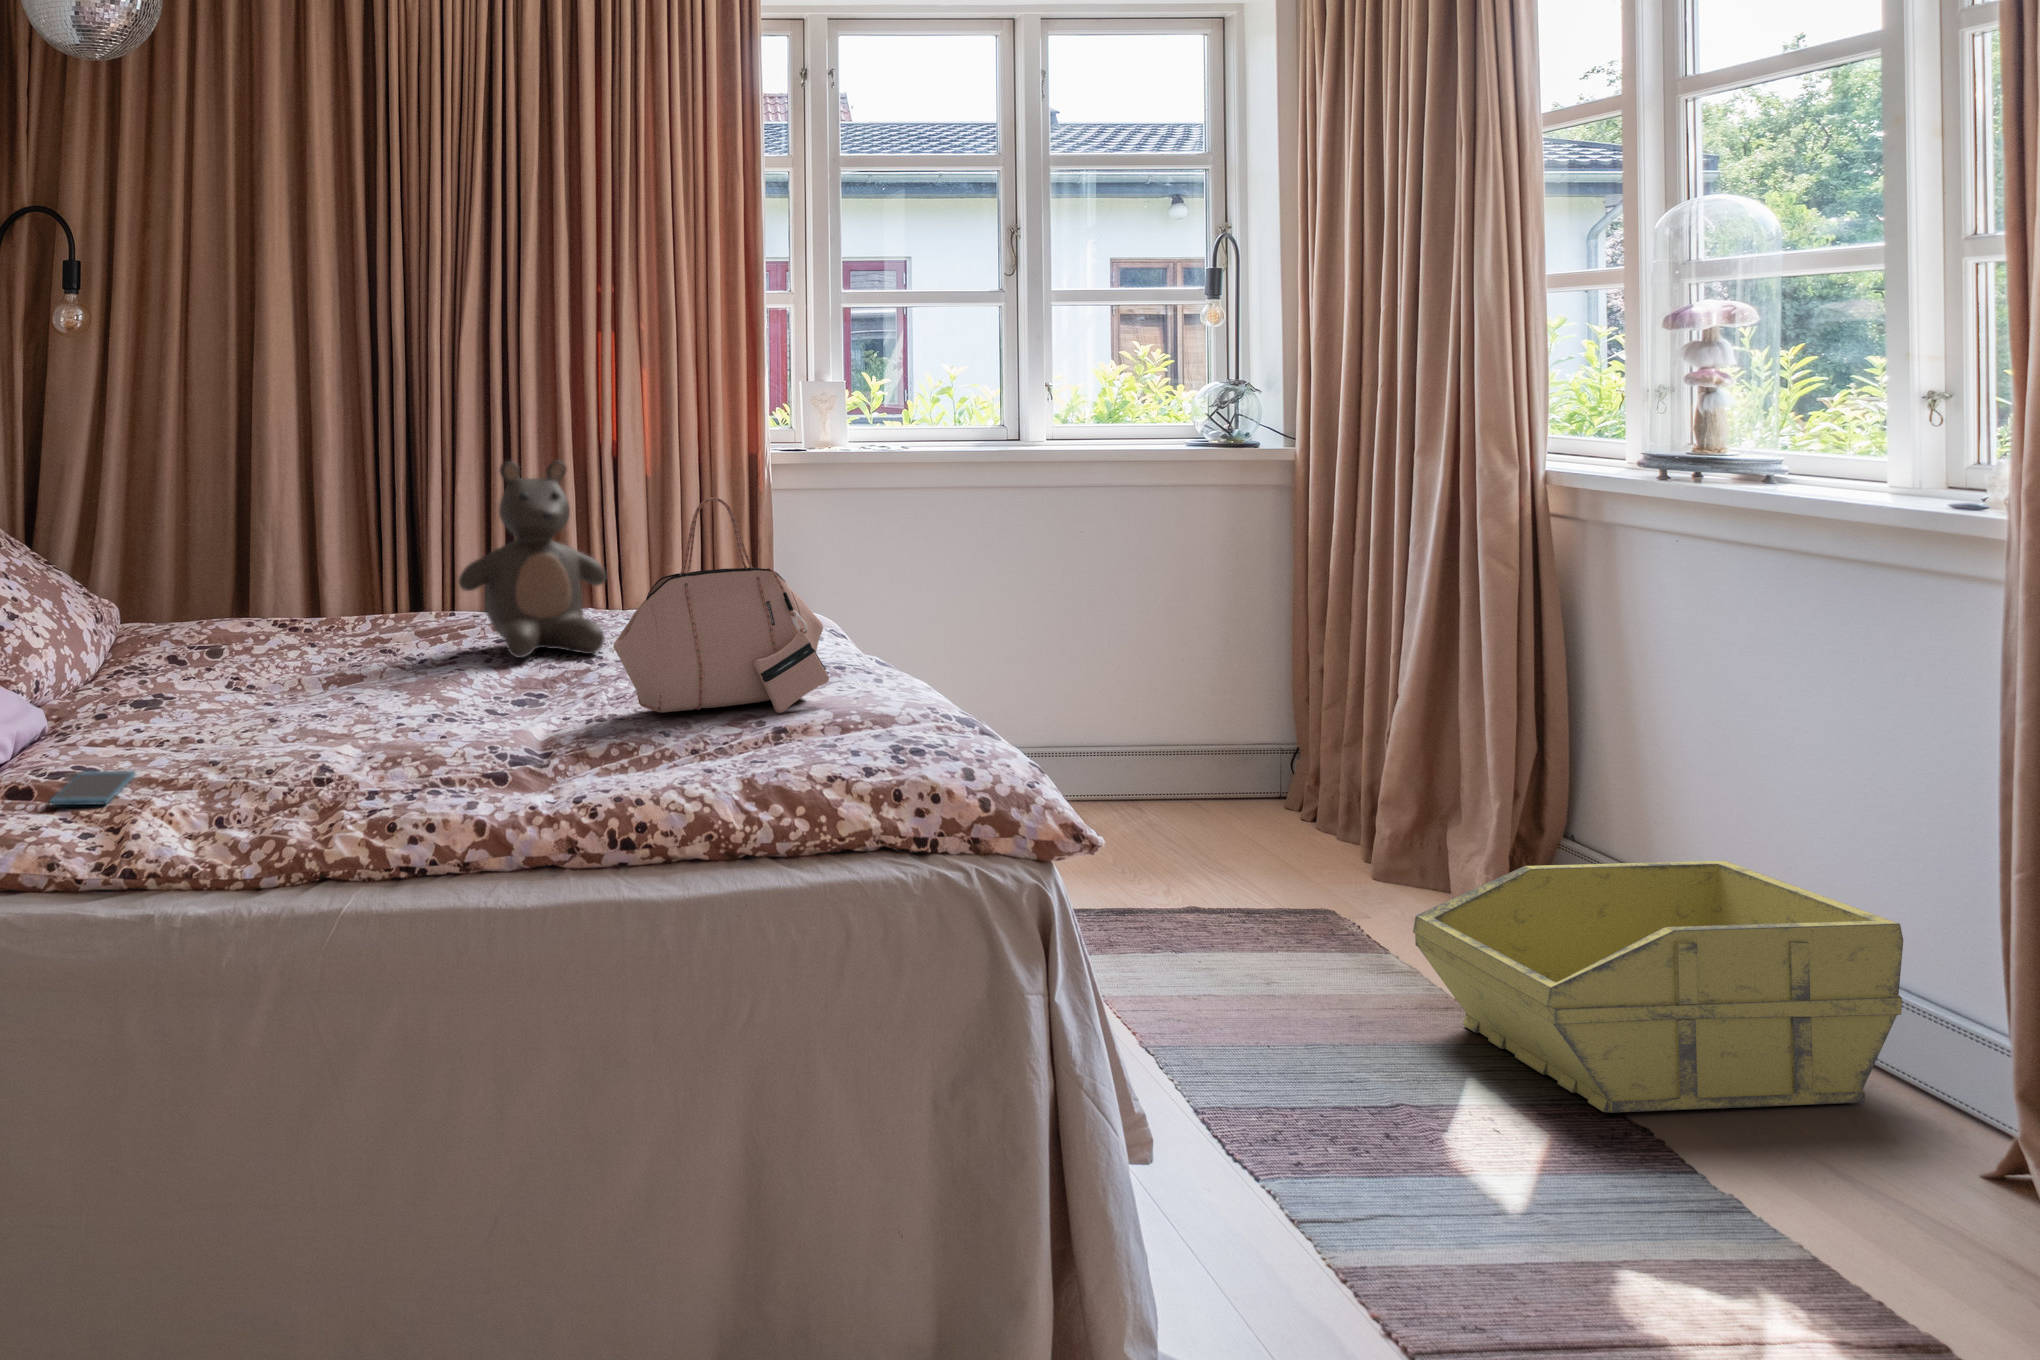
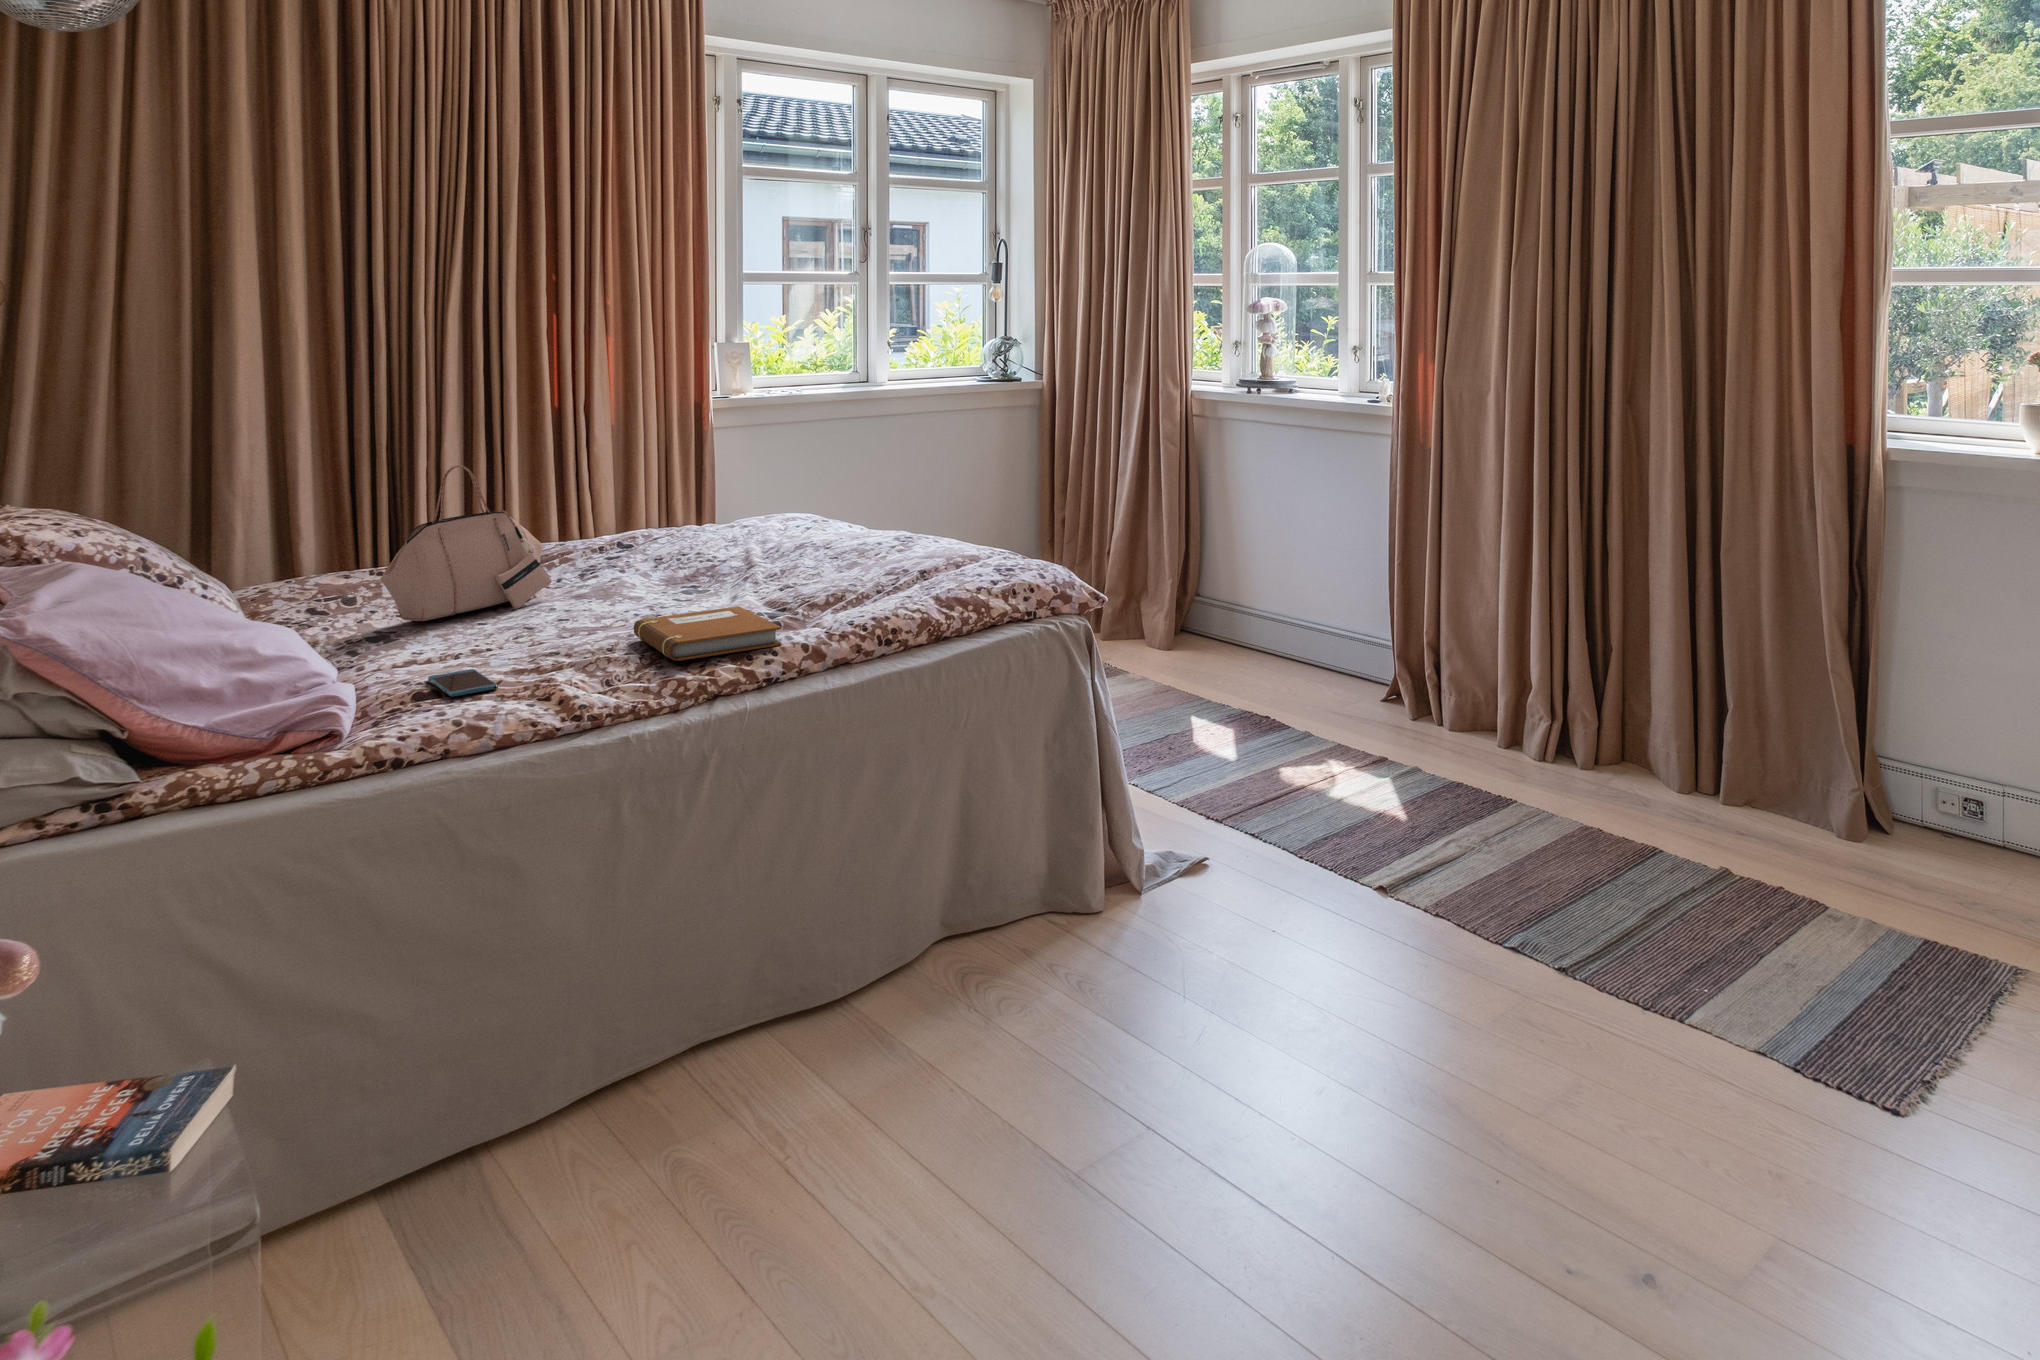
teddy bear: present [459,460,606,658] -> none [574,415,701,563]
handbag: present [614,498,829,713] -> present [381,465,551,621]
notebook: none [294,737,484,814] -> present [634,606,781,661]
storage bin: present [1413,861,1903,1113] -> none [1157,587,1351,713]

